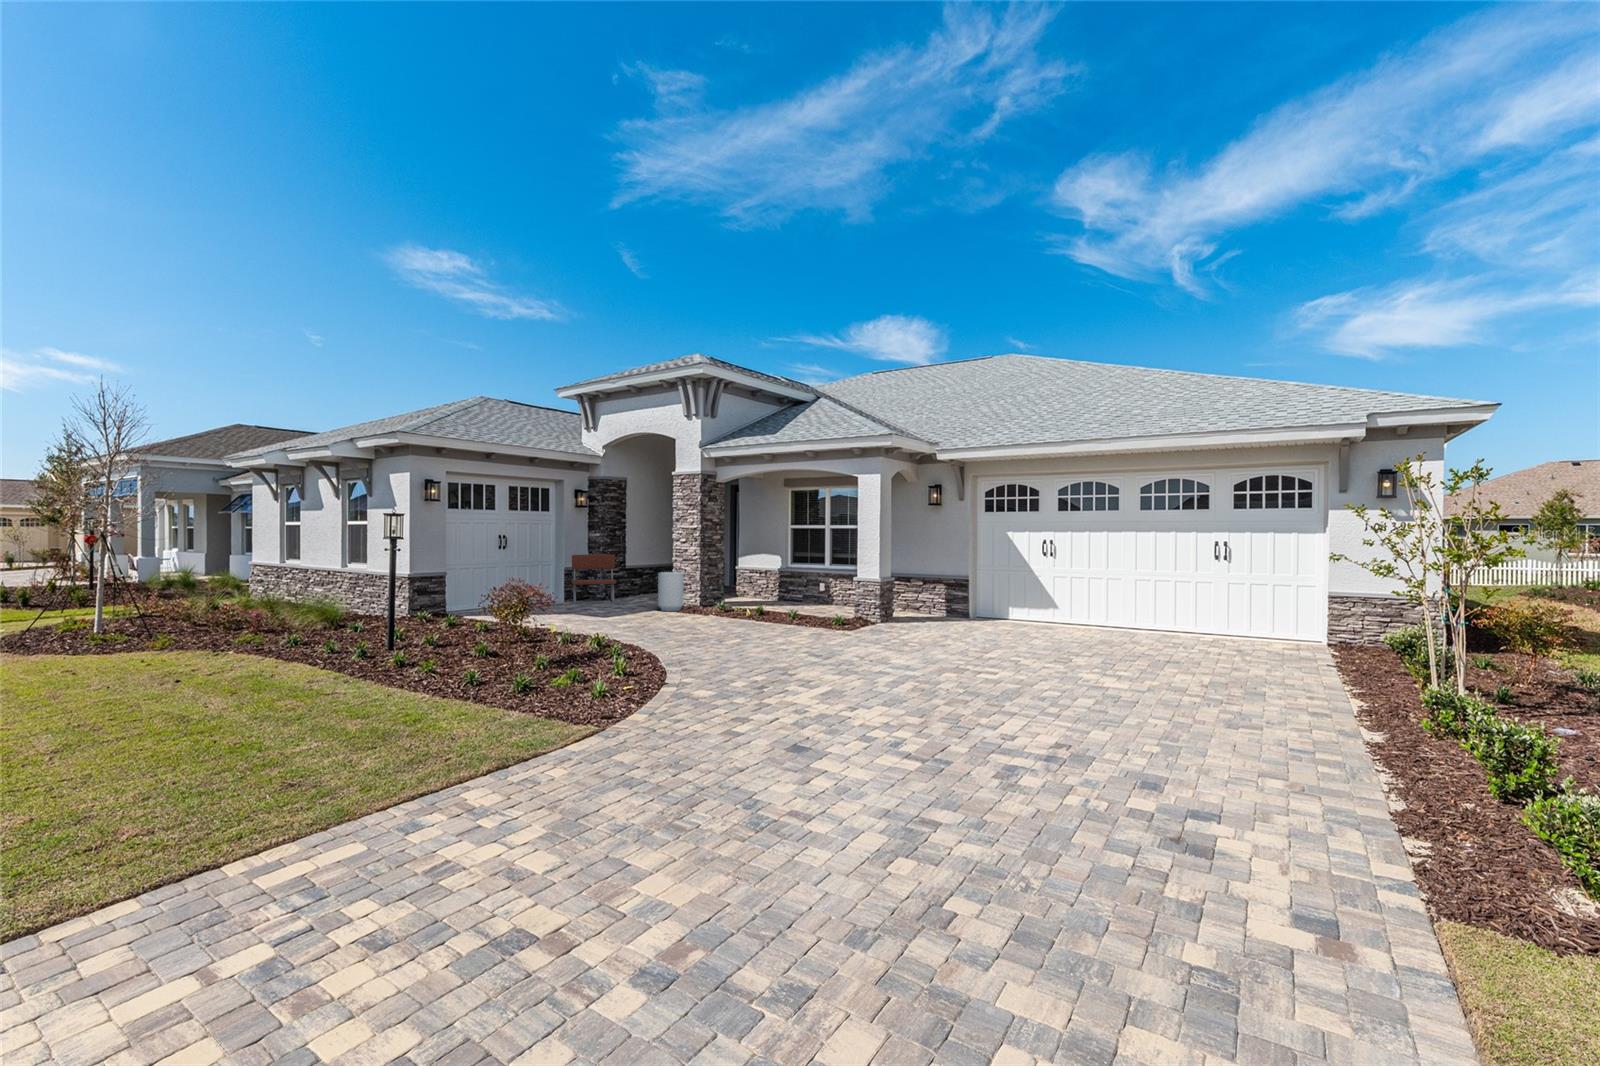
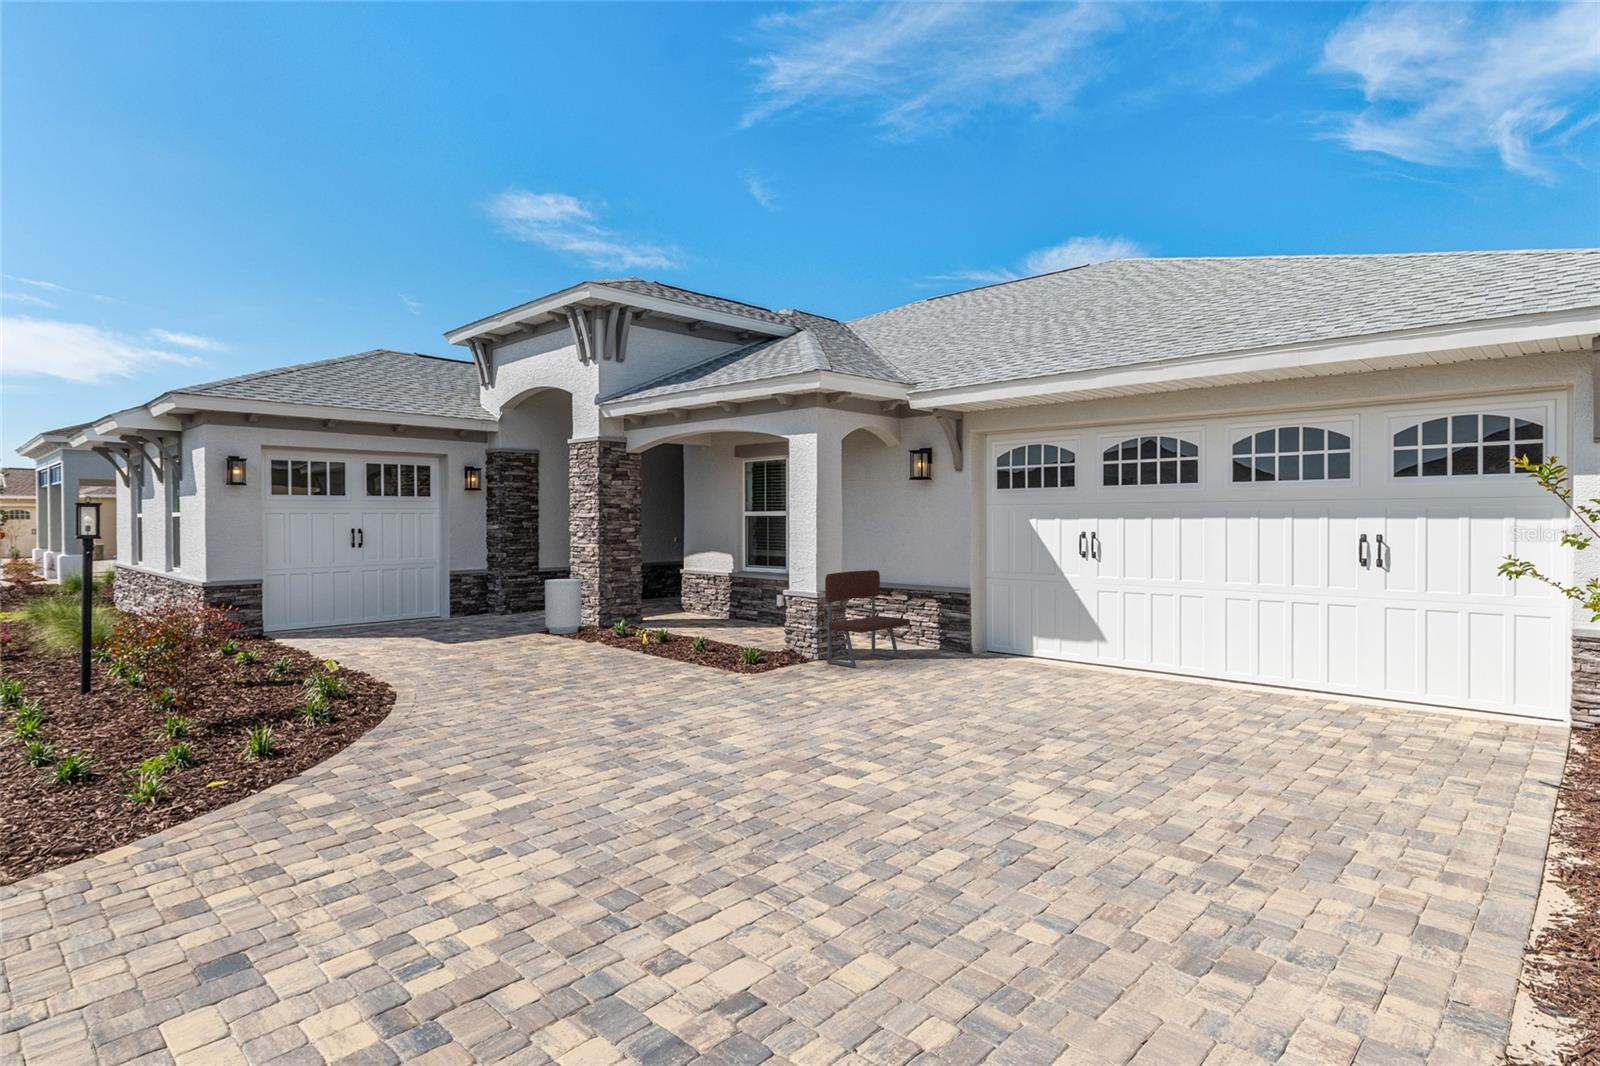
bench: present [572,554,616,603] -> present [825,570,910,668]

